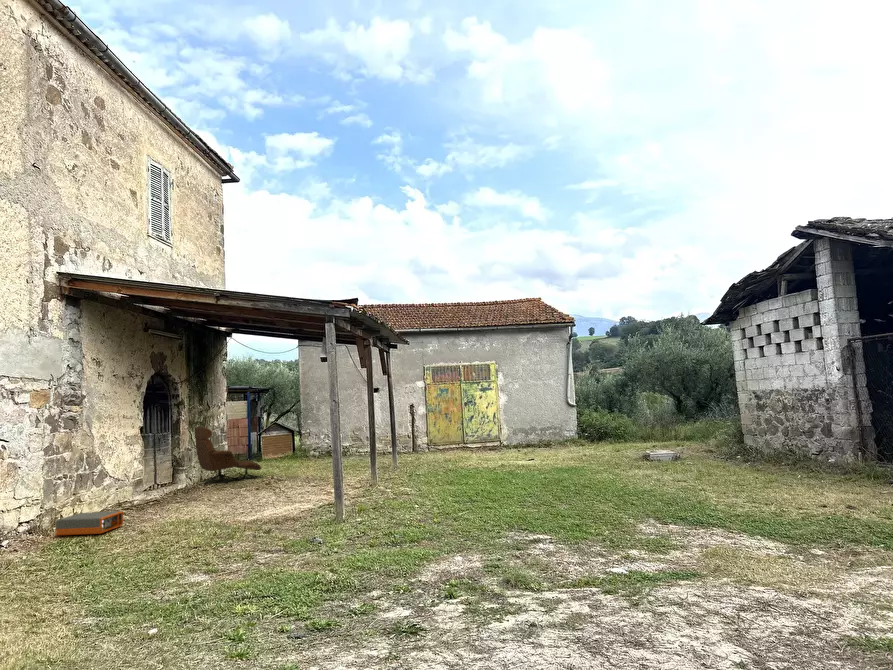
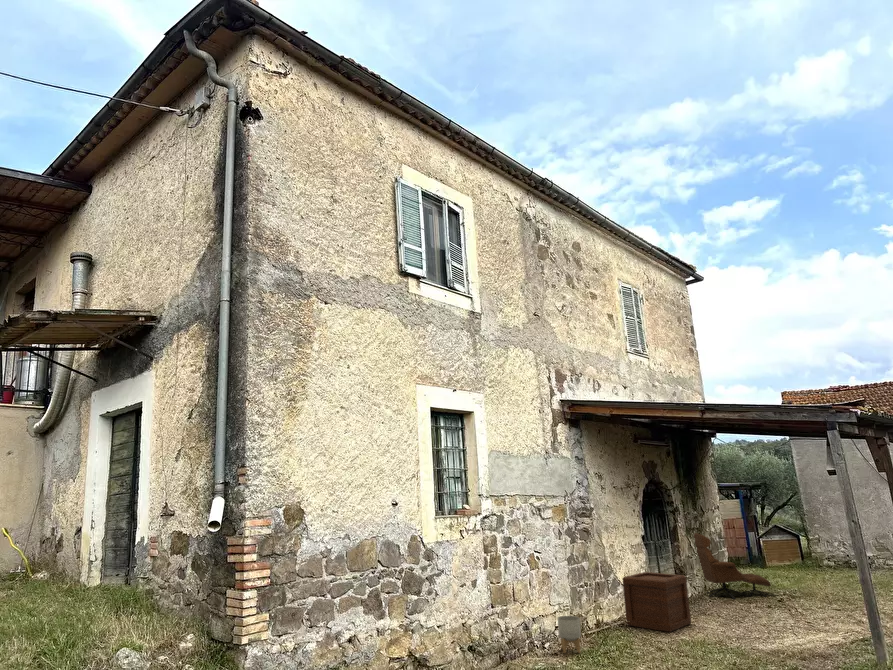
wooden crate: none [111,461,182,516] -> present [623,572,691,632]
planter: none [21,509,52,549] -> present [558,616,581,653]
storage box: present [56,511,123,536] -> none [583,621,640,648]

